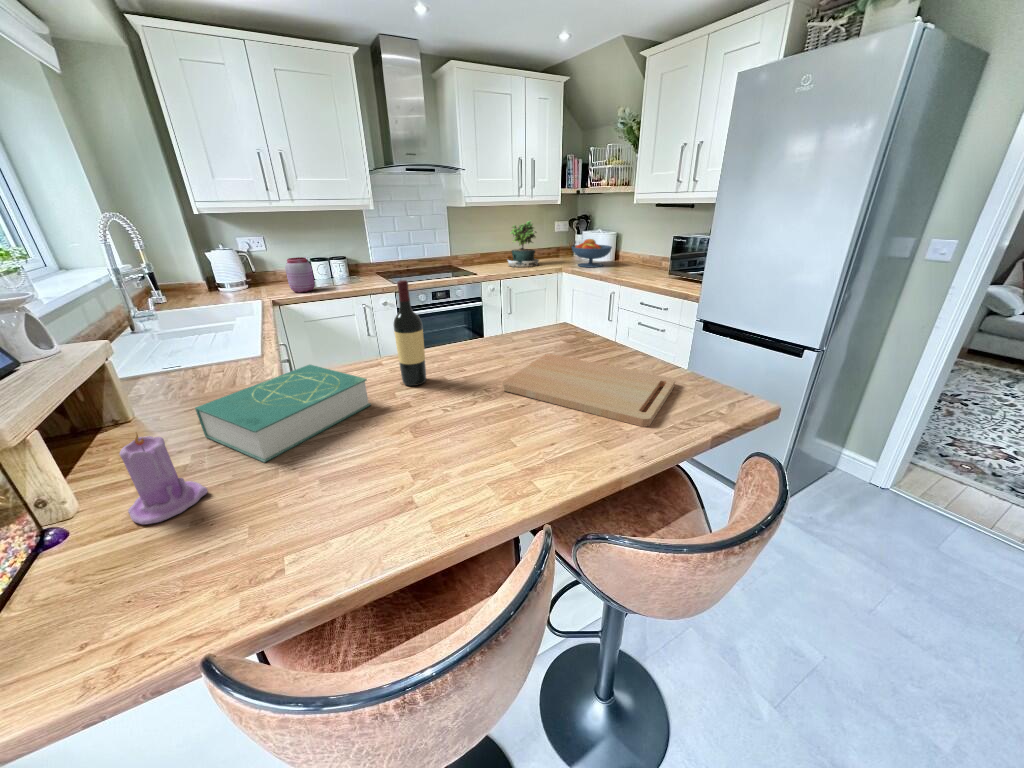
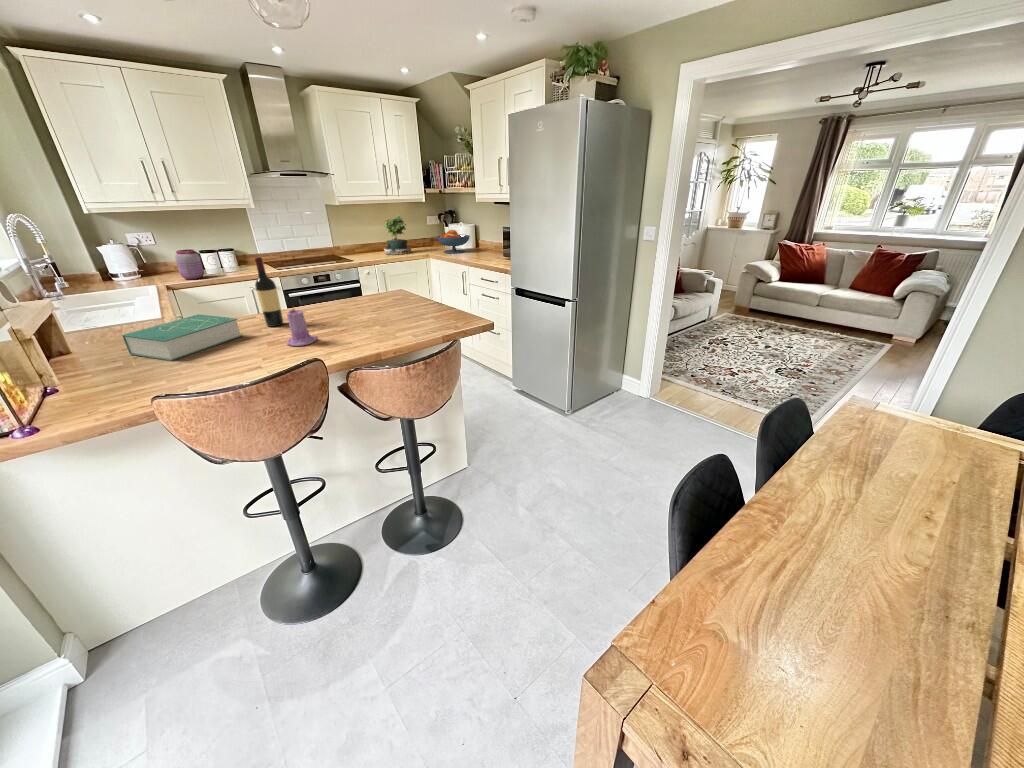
cutting board: present [502,354,675,427] -> none [332,306,443,335]
candle: present [119,432,208,524] -> present [287,308,318,346]

